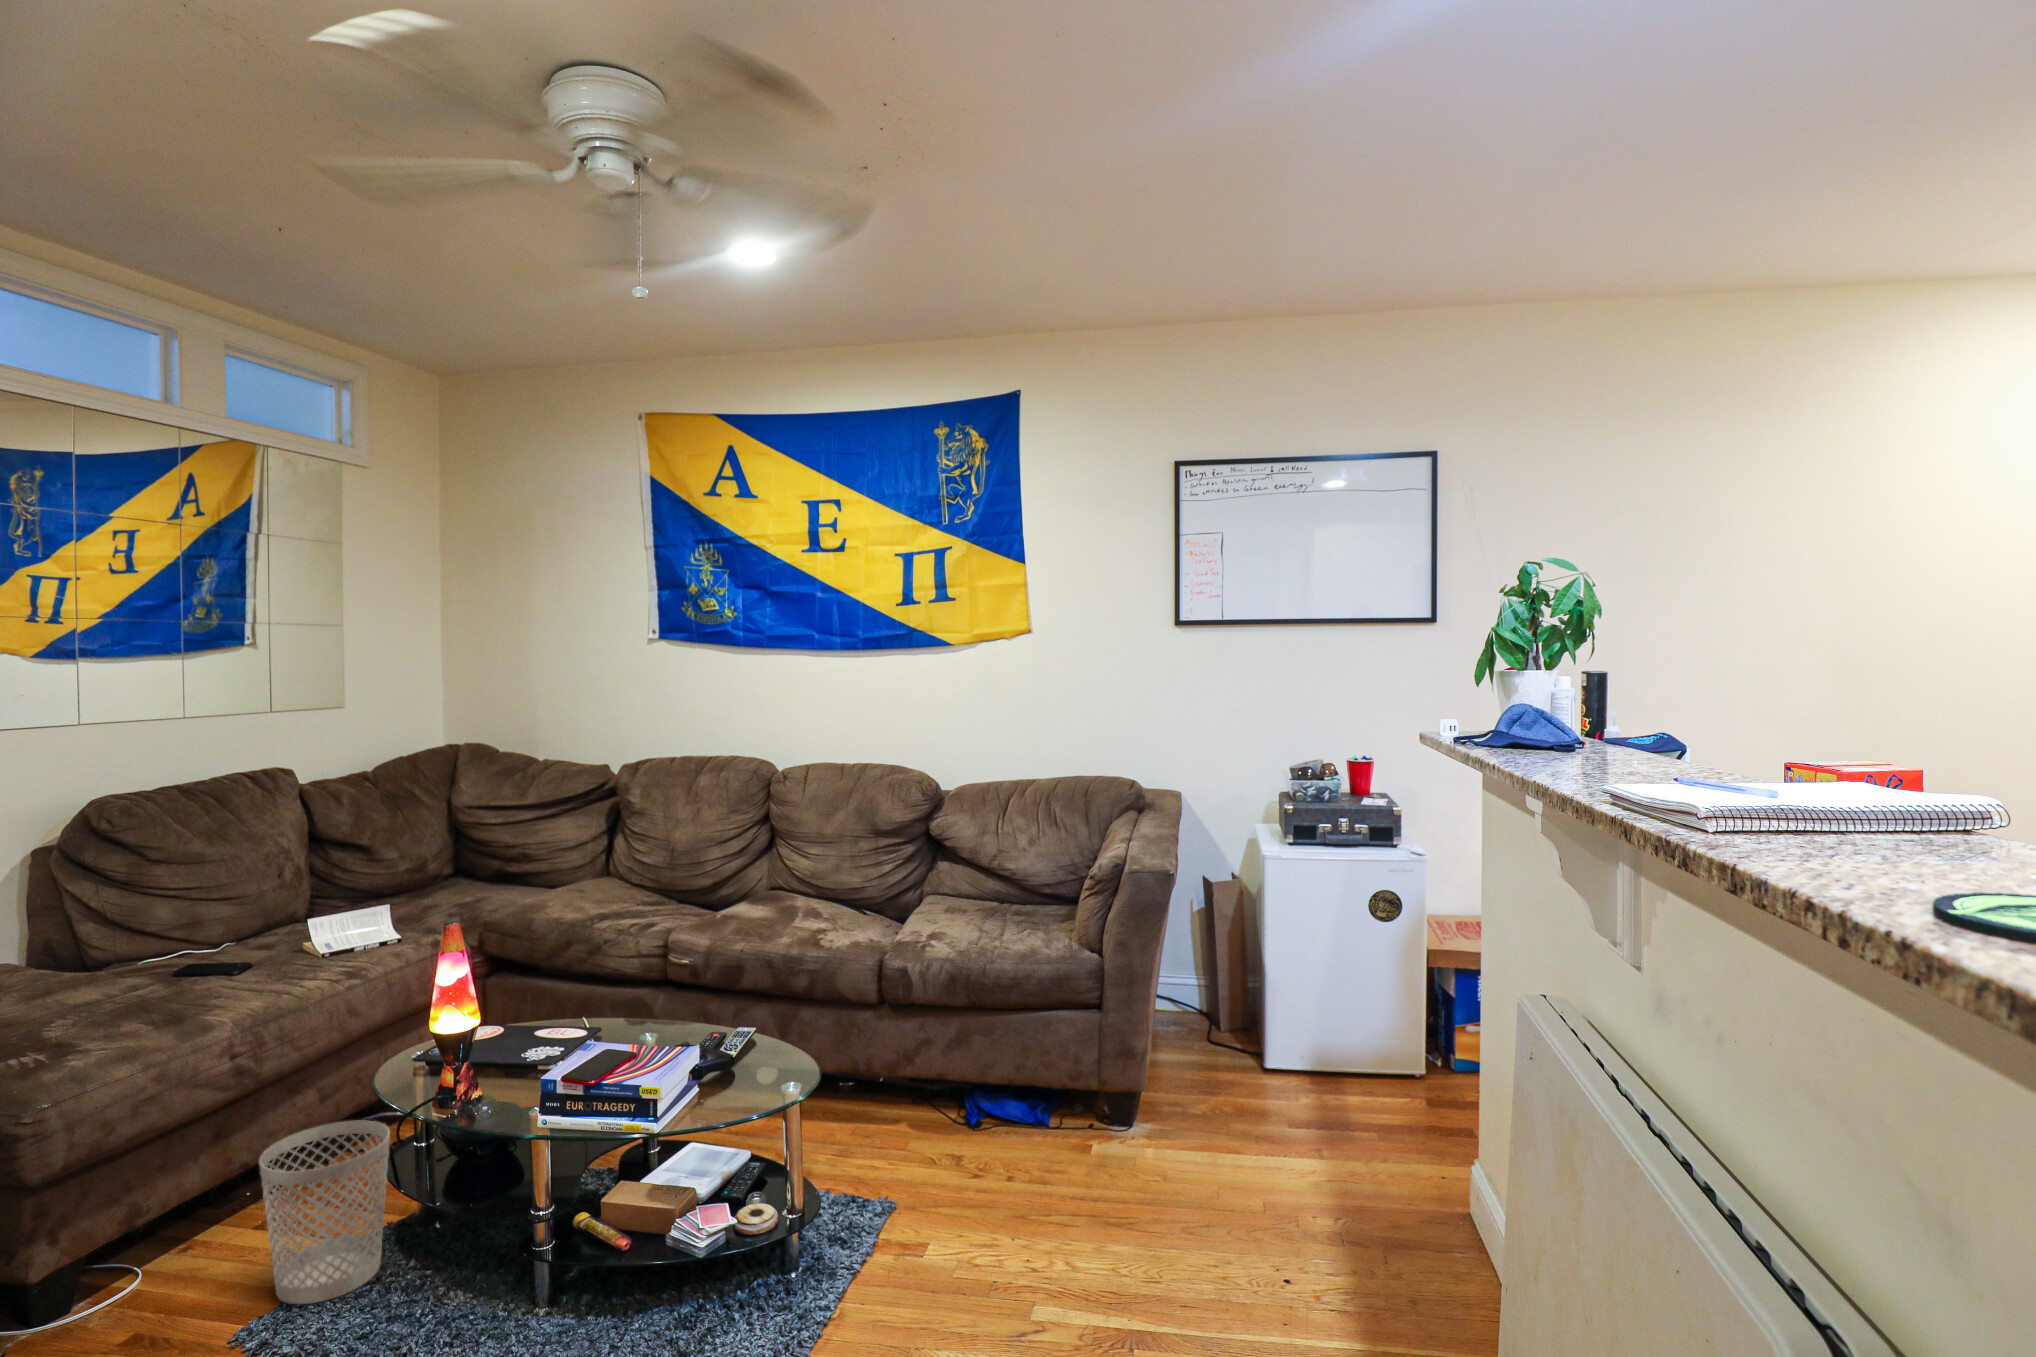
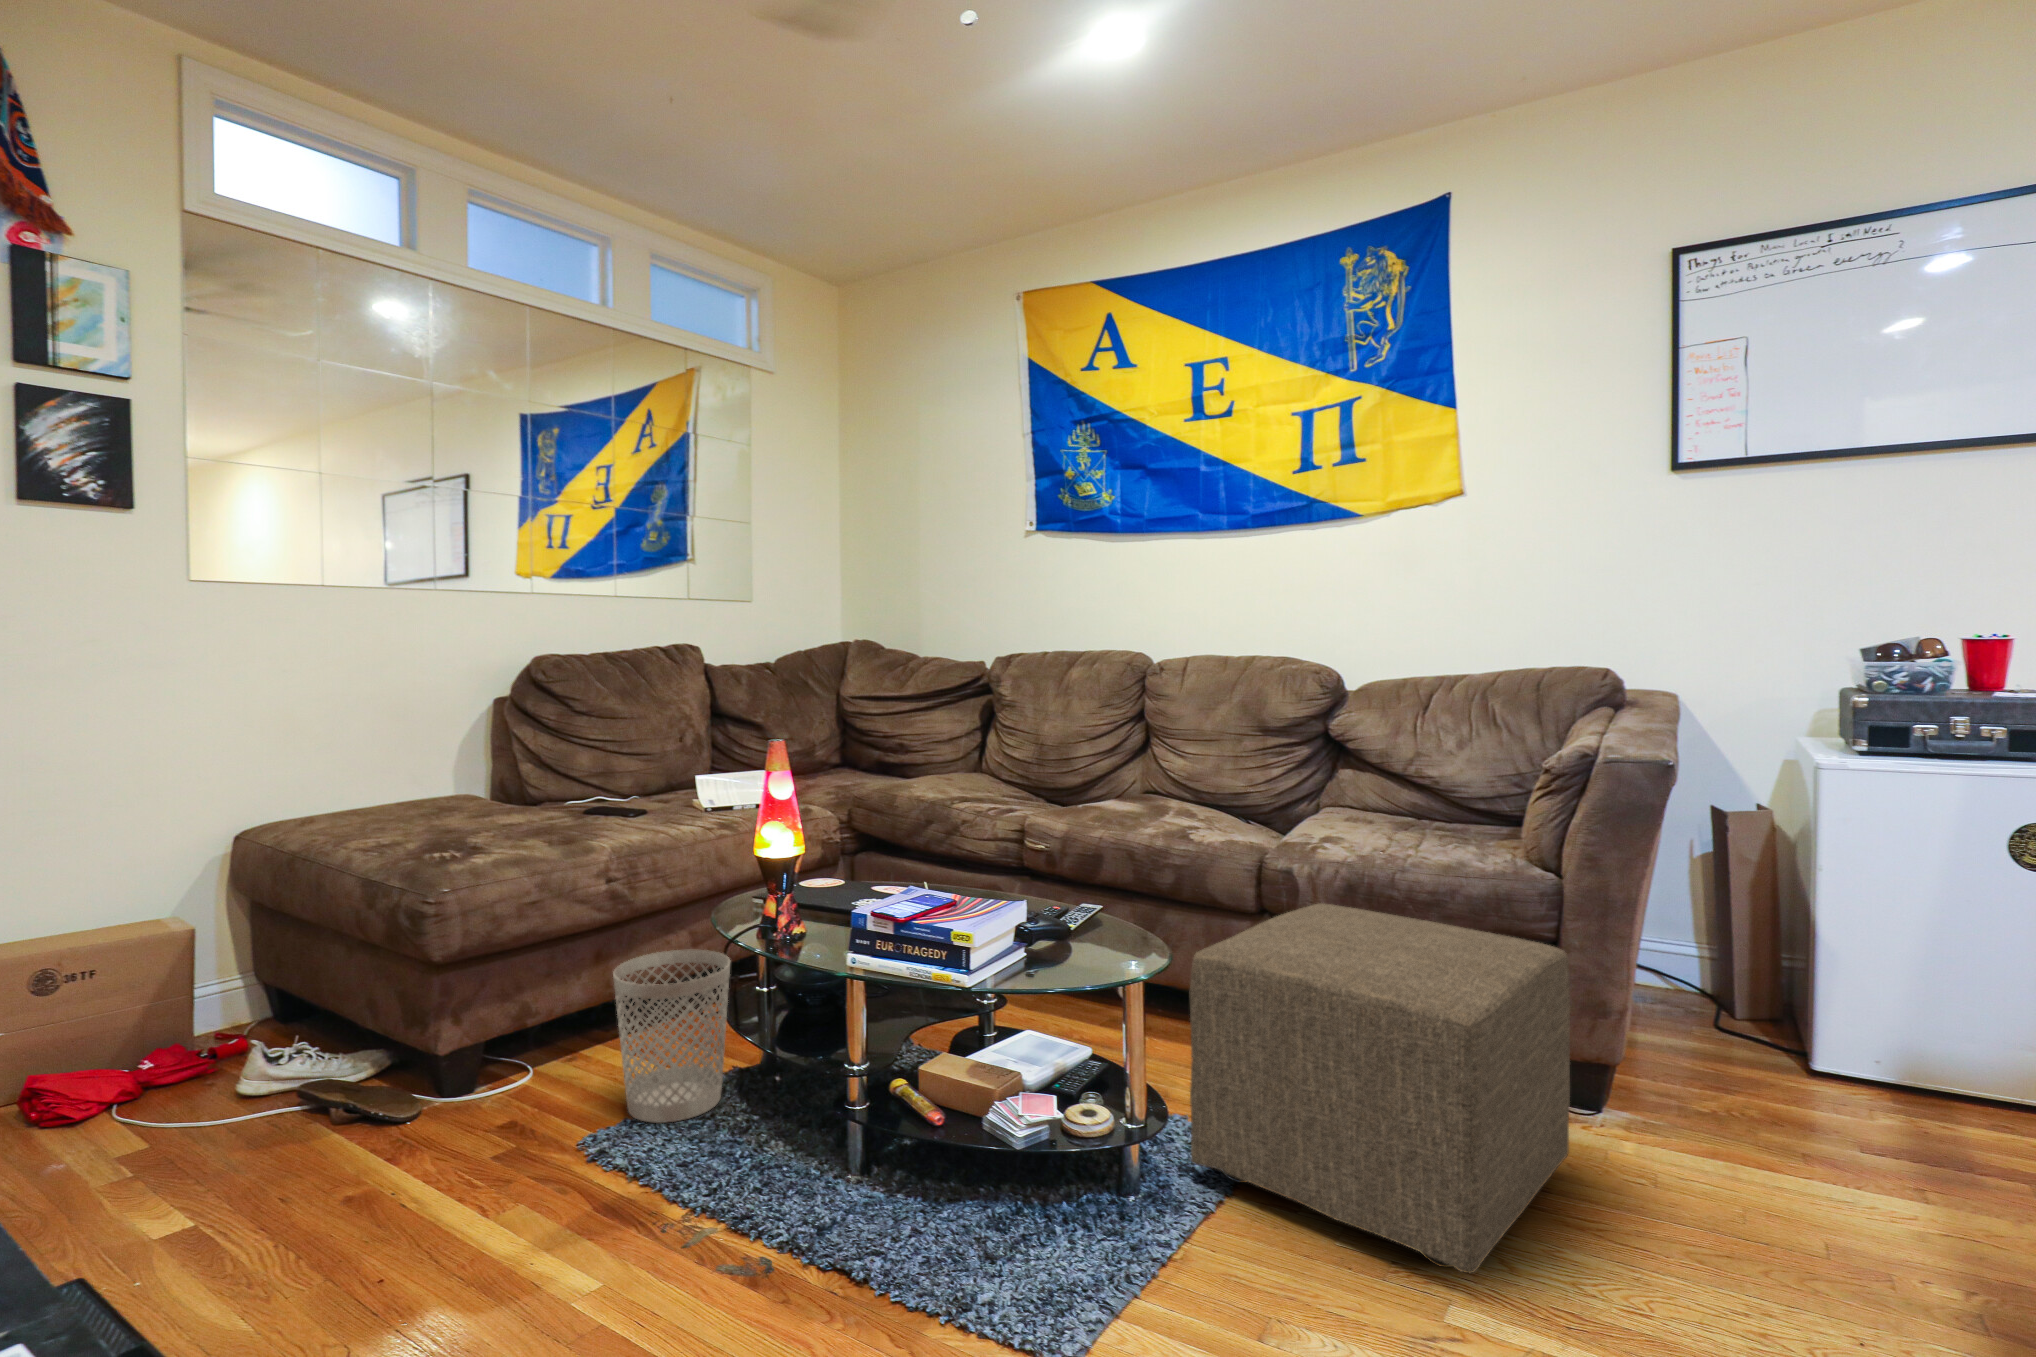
ottoman: none [836,1001,1106,1275] -> present [1190,903,1570,1273]

